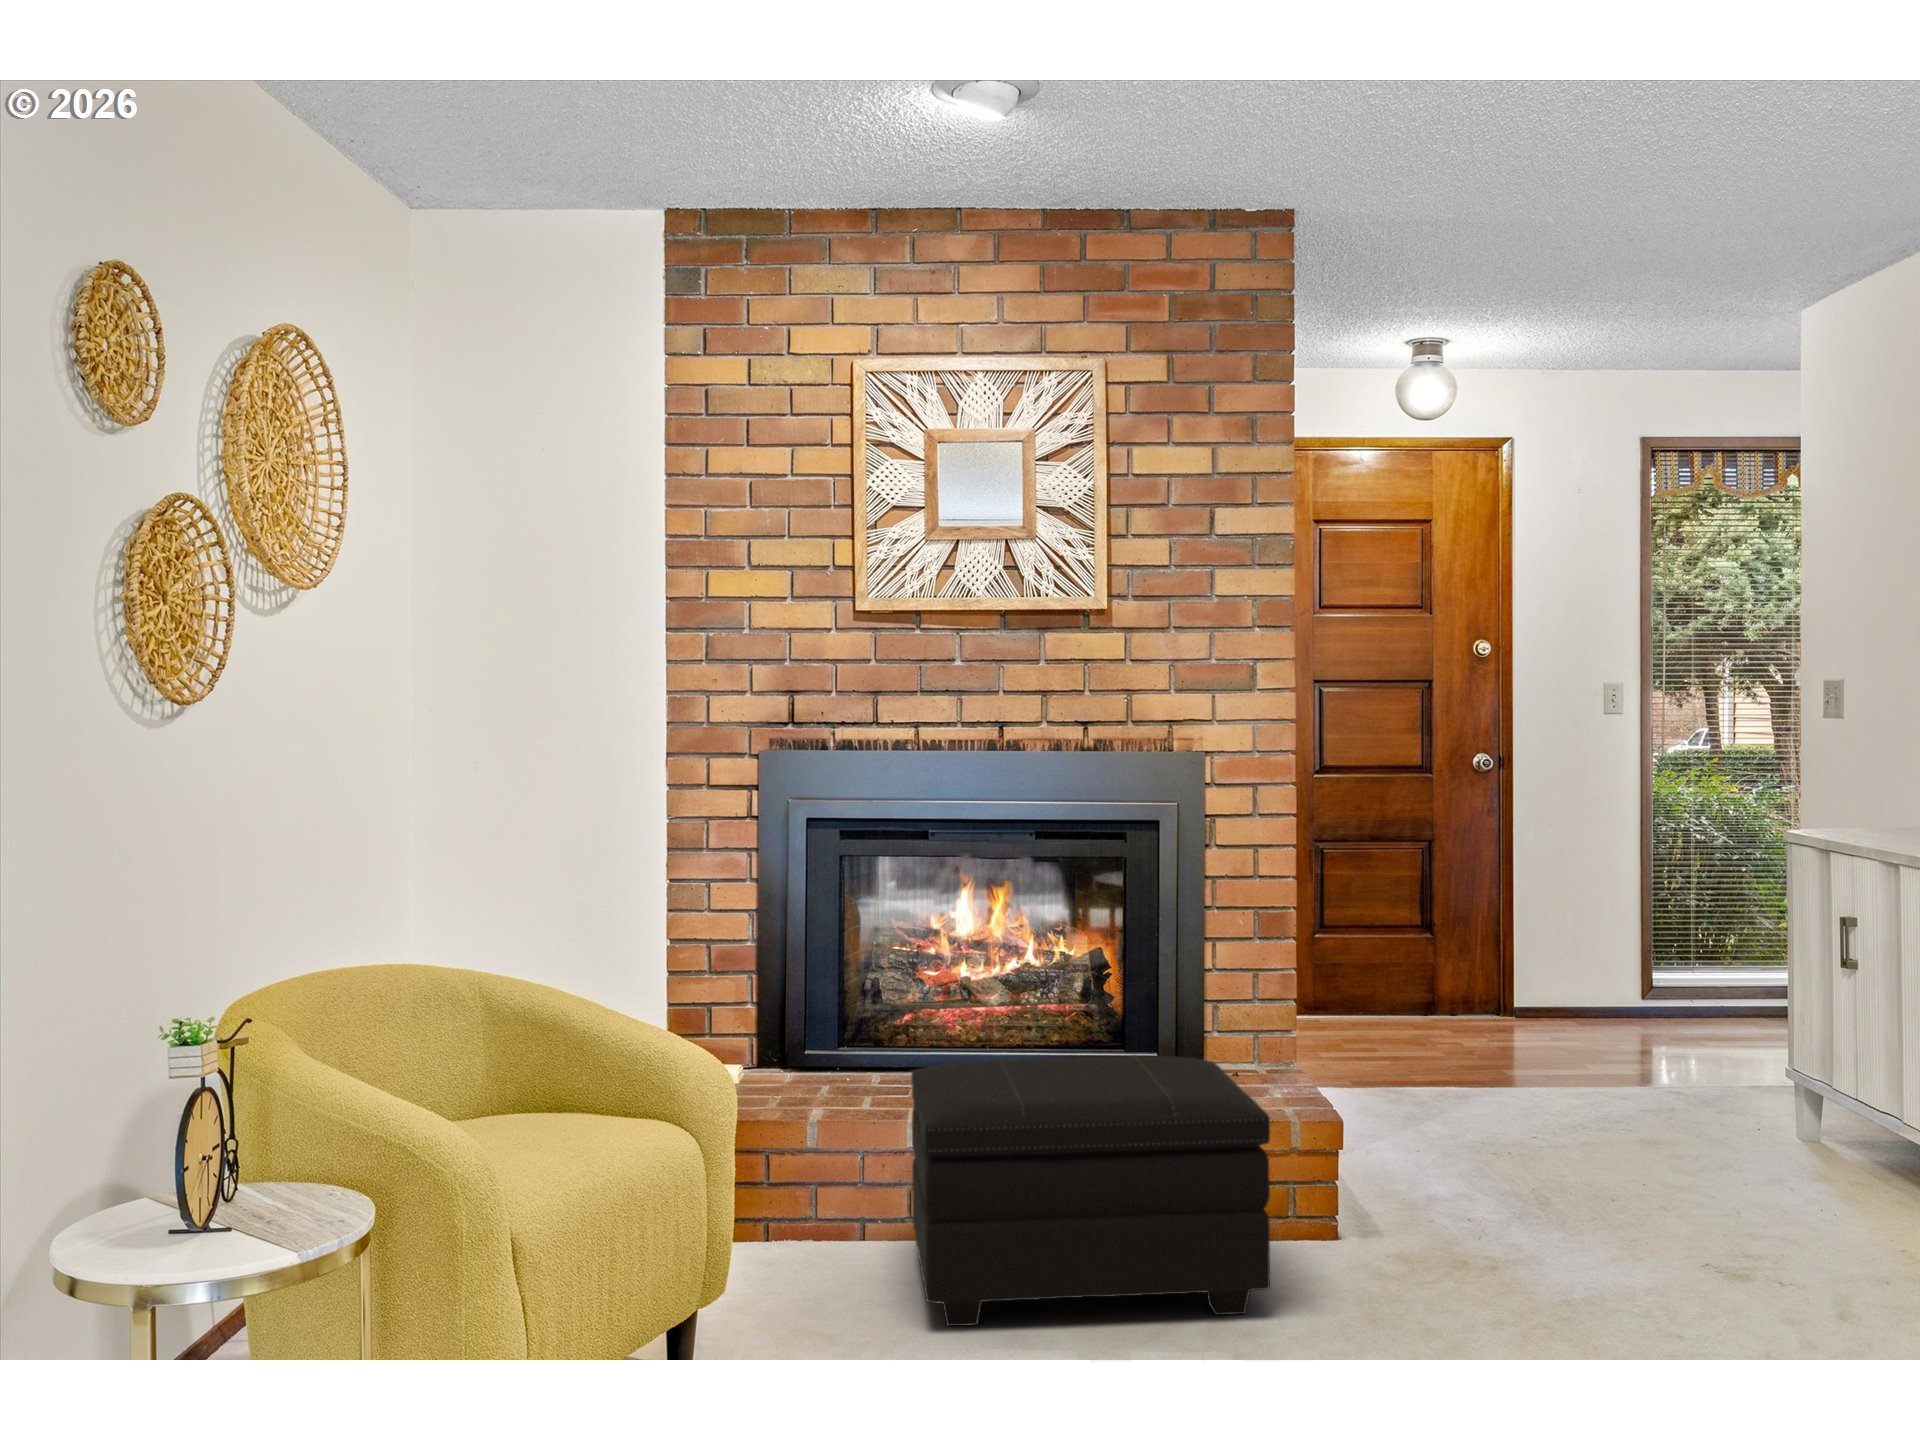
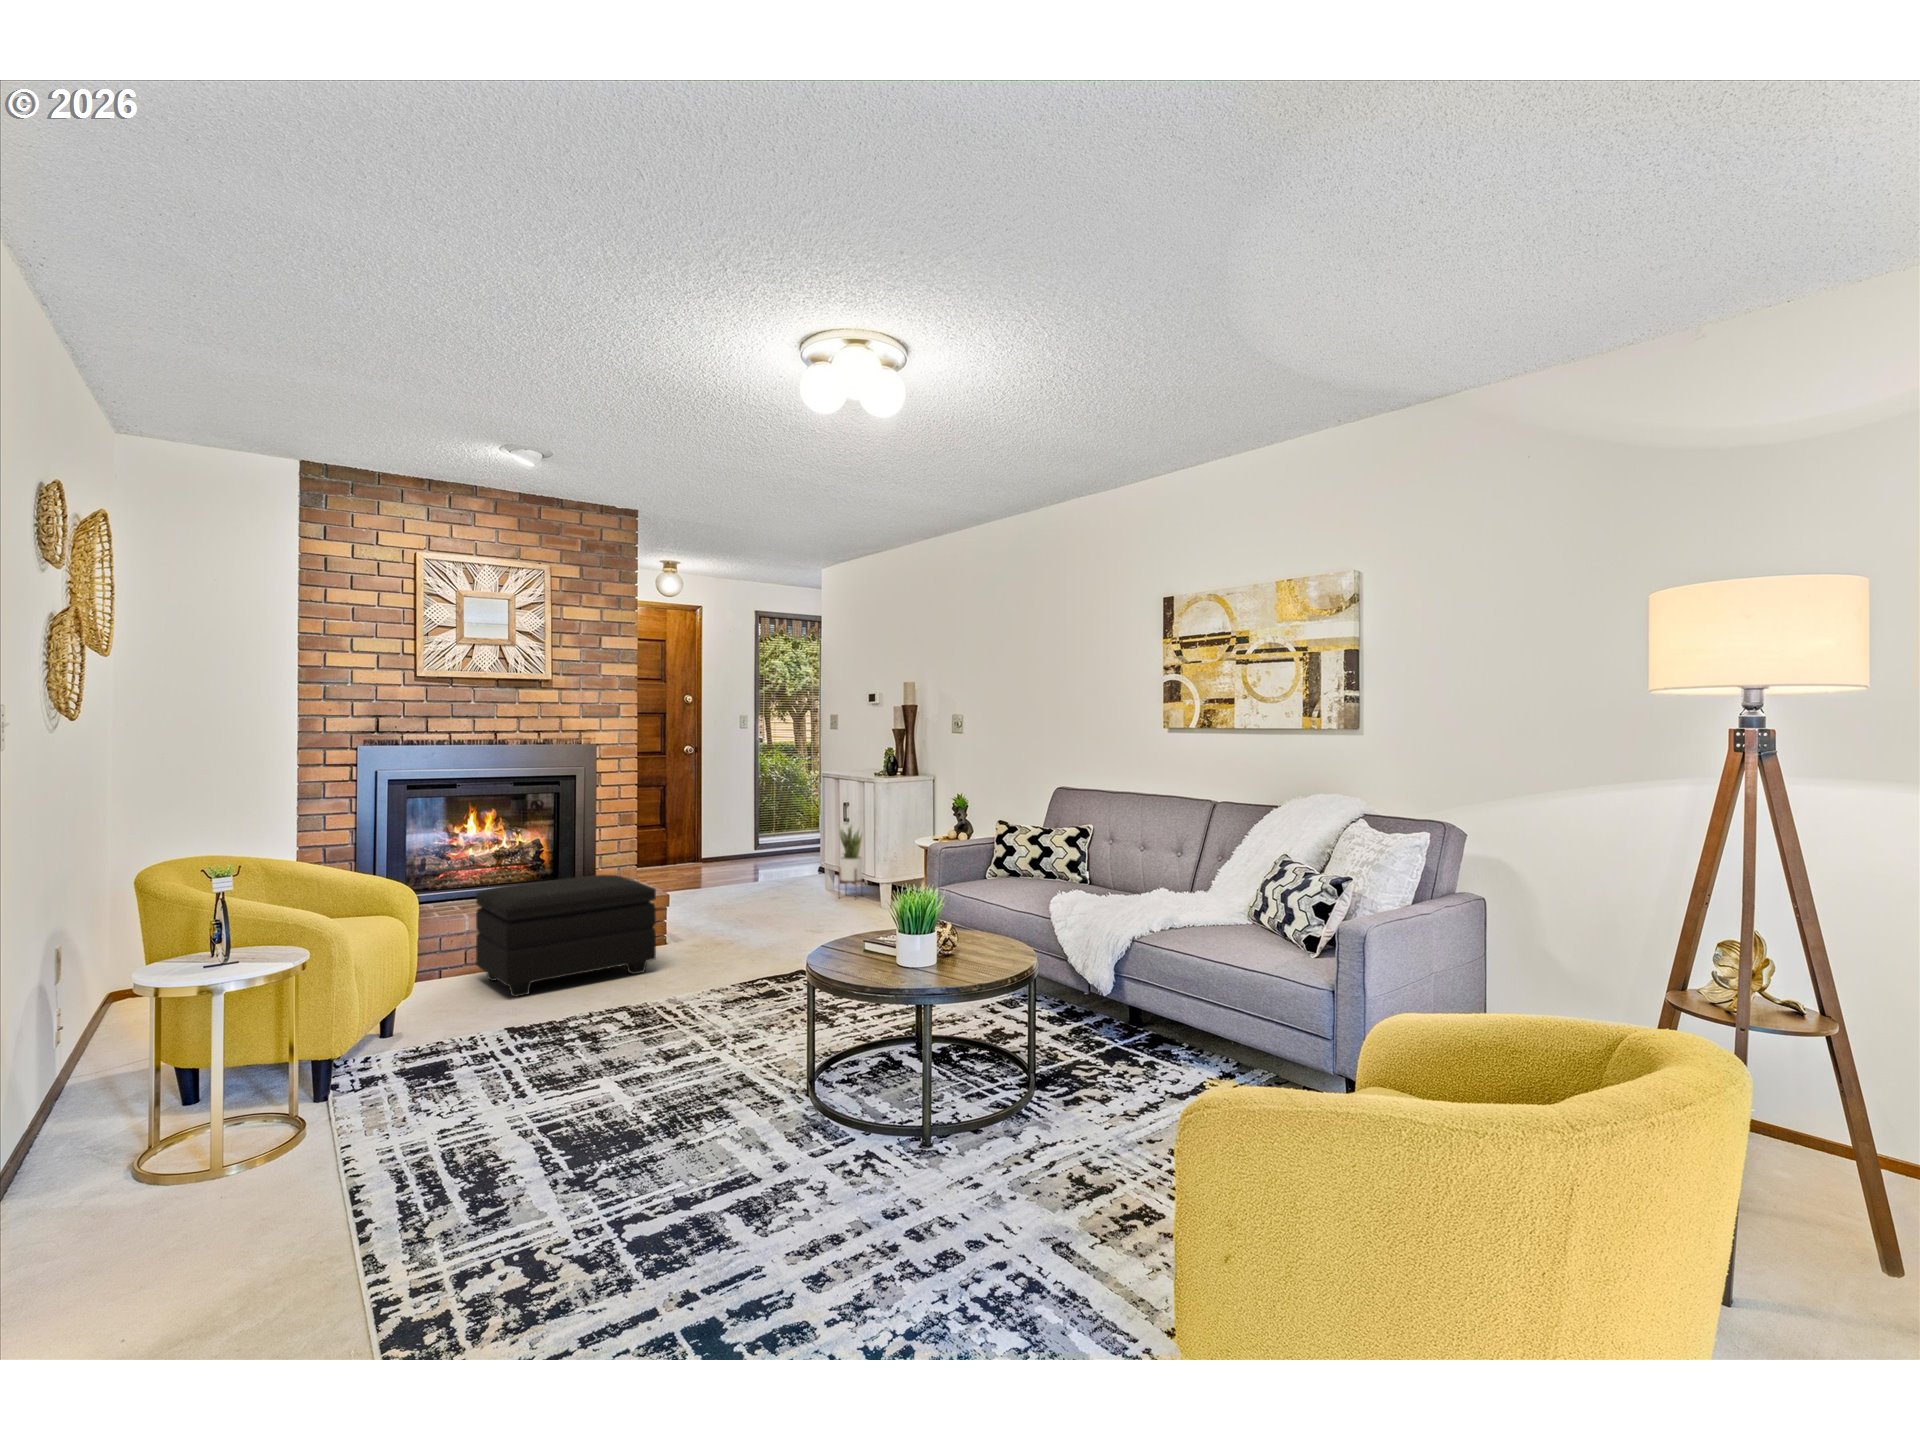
potted plant: none [1818,952,1892,1169] -> present [839,824,863,893]

